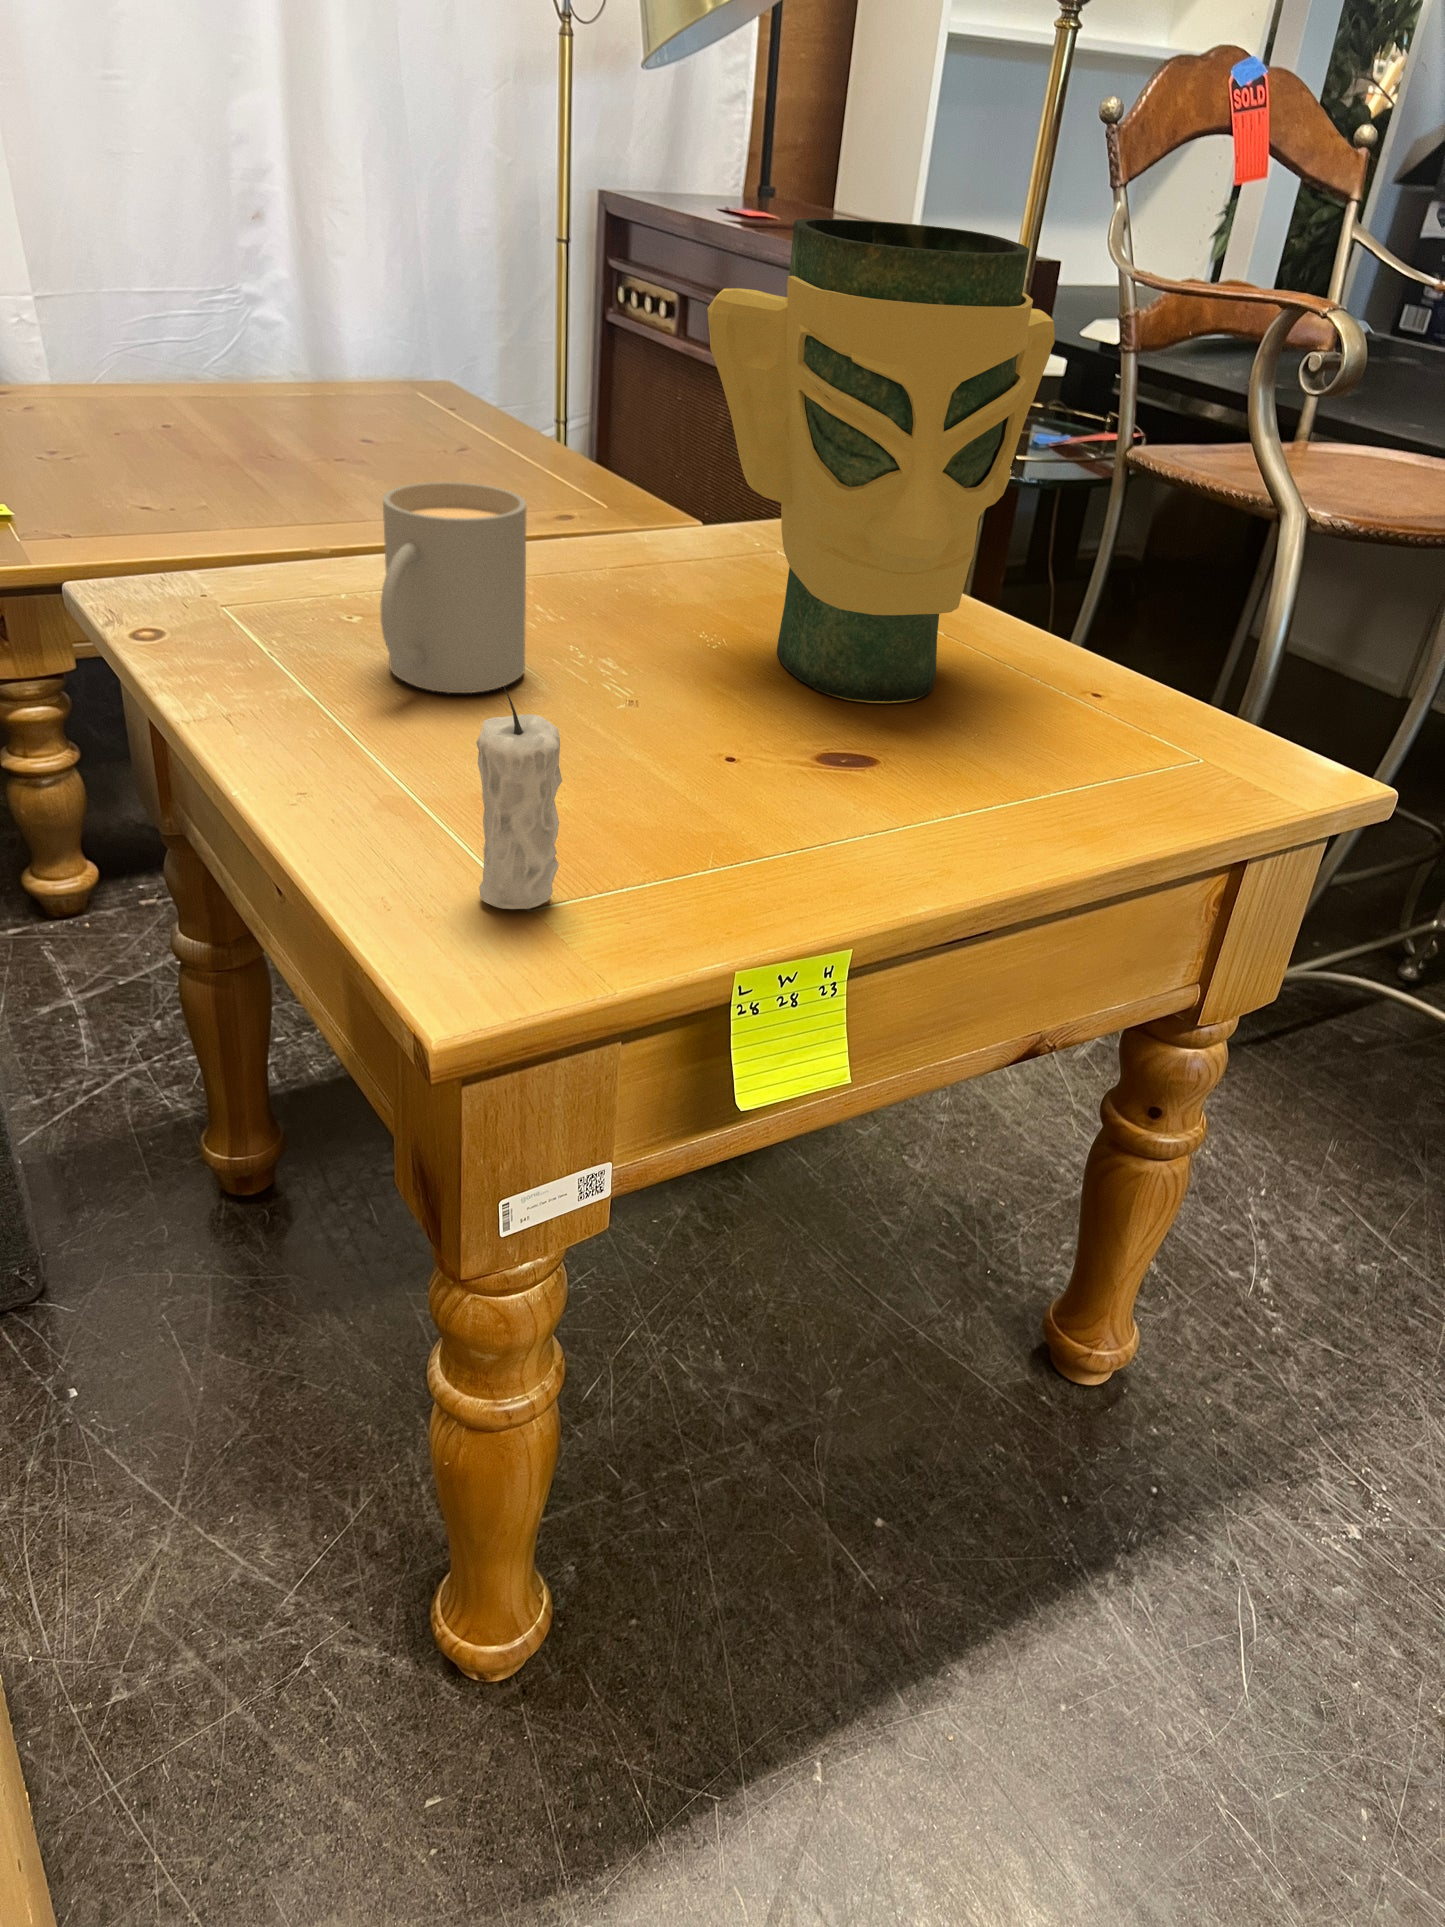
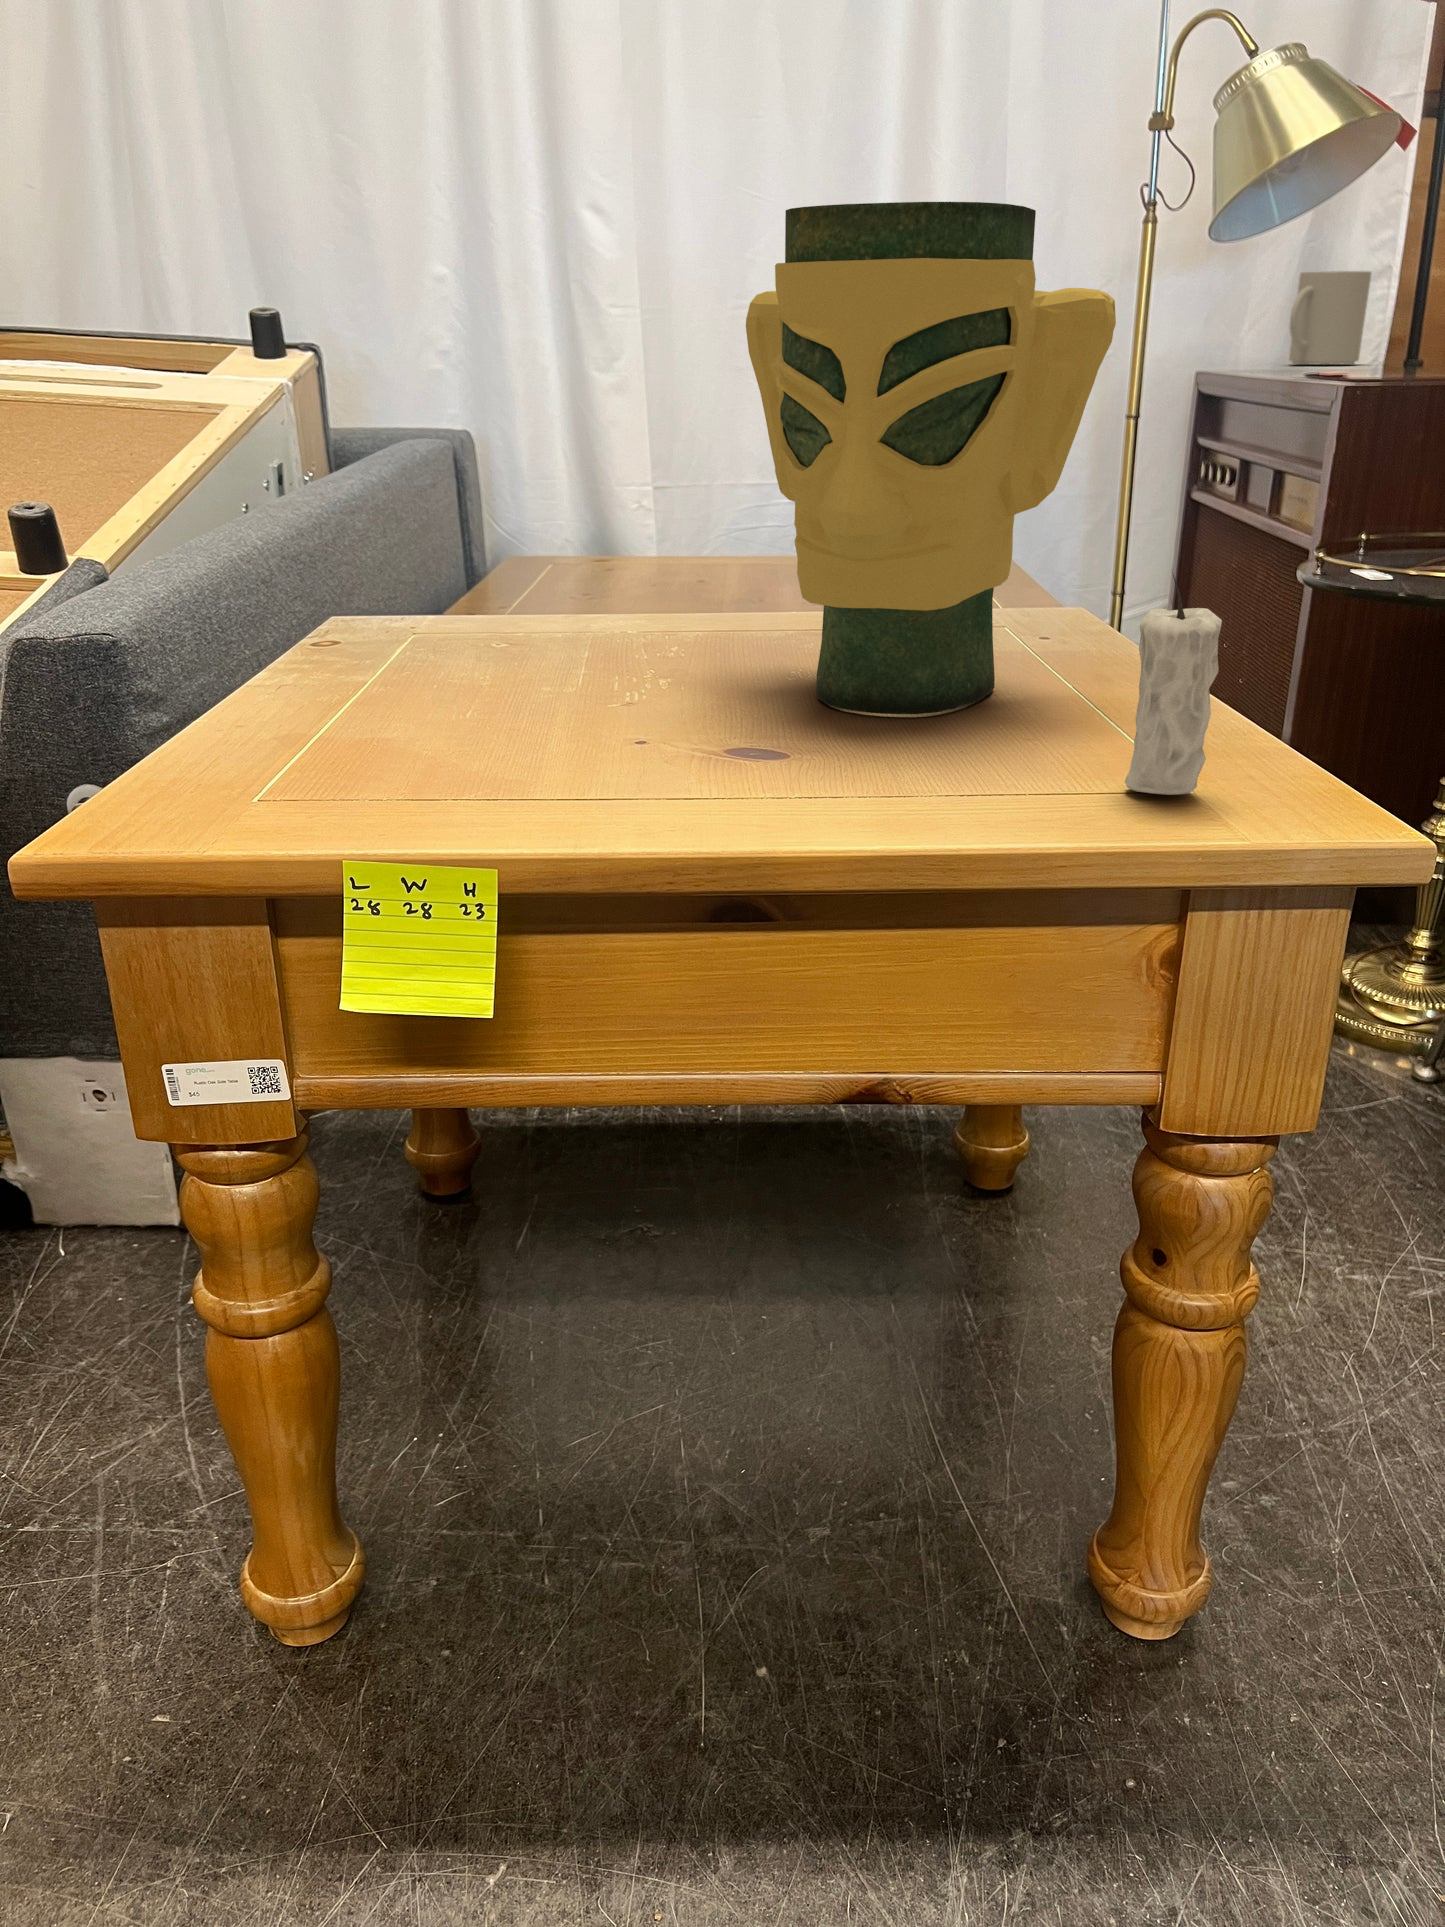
mug: present [381,482,526,693] -> present [1289,271,1371,364]
candle: present [476,686,562,909] -> present [1125,575,1222,795]

